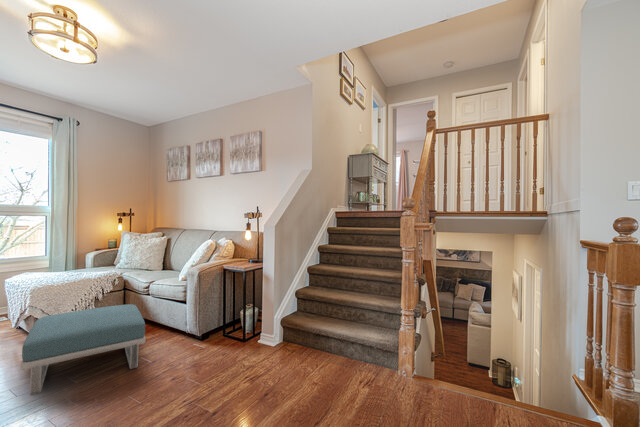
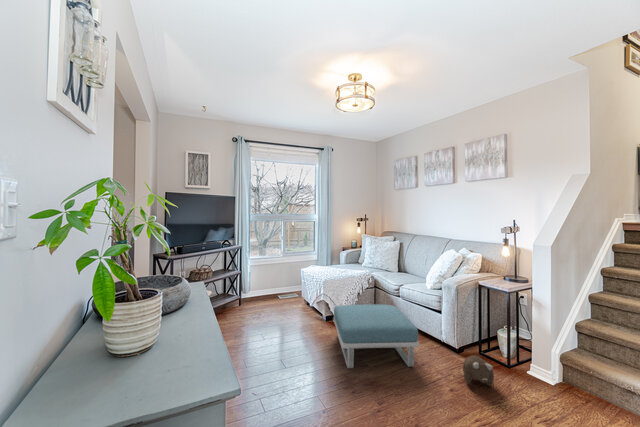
plush toy: none [190,337,219,368] -> present [463,355,494,386]

